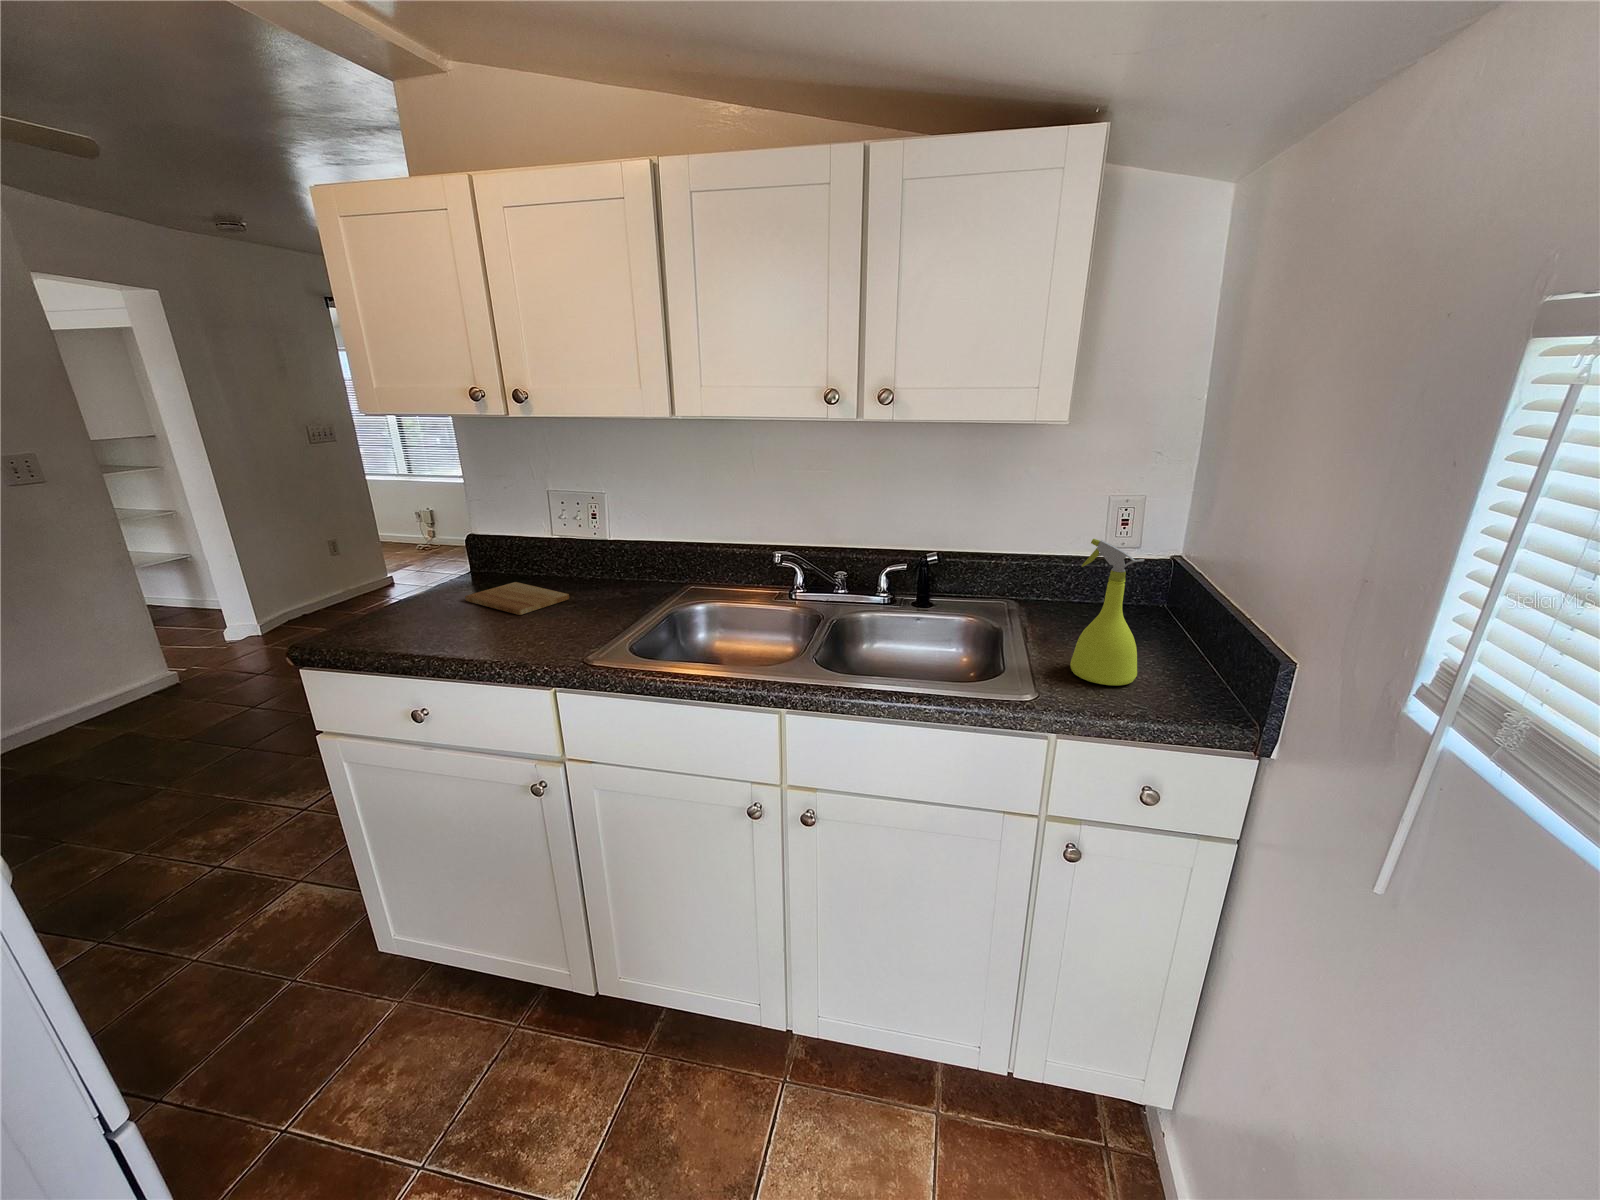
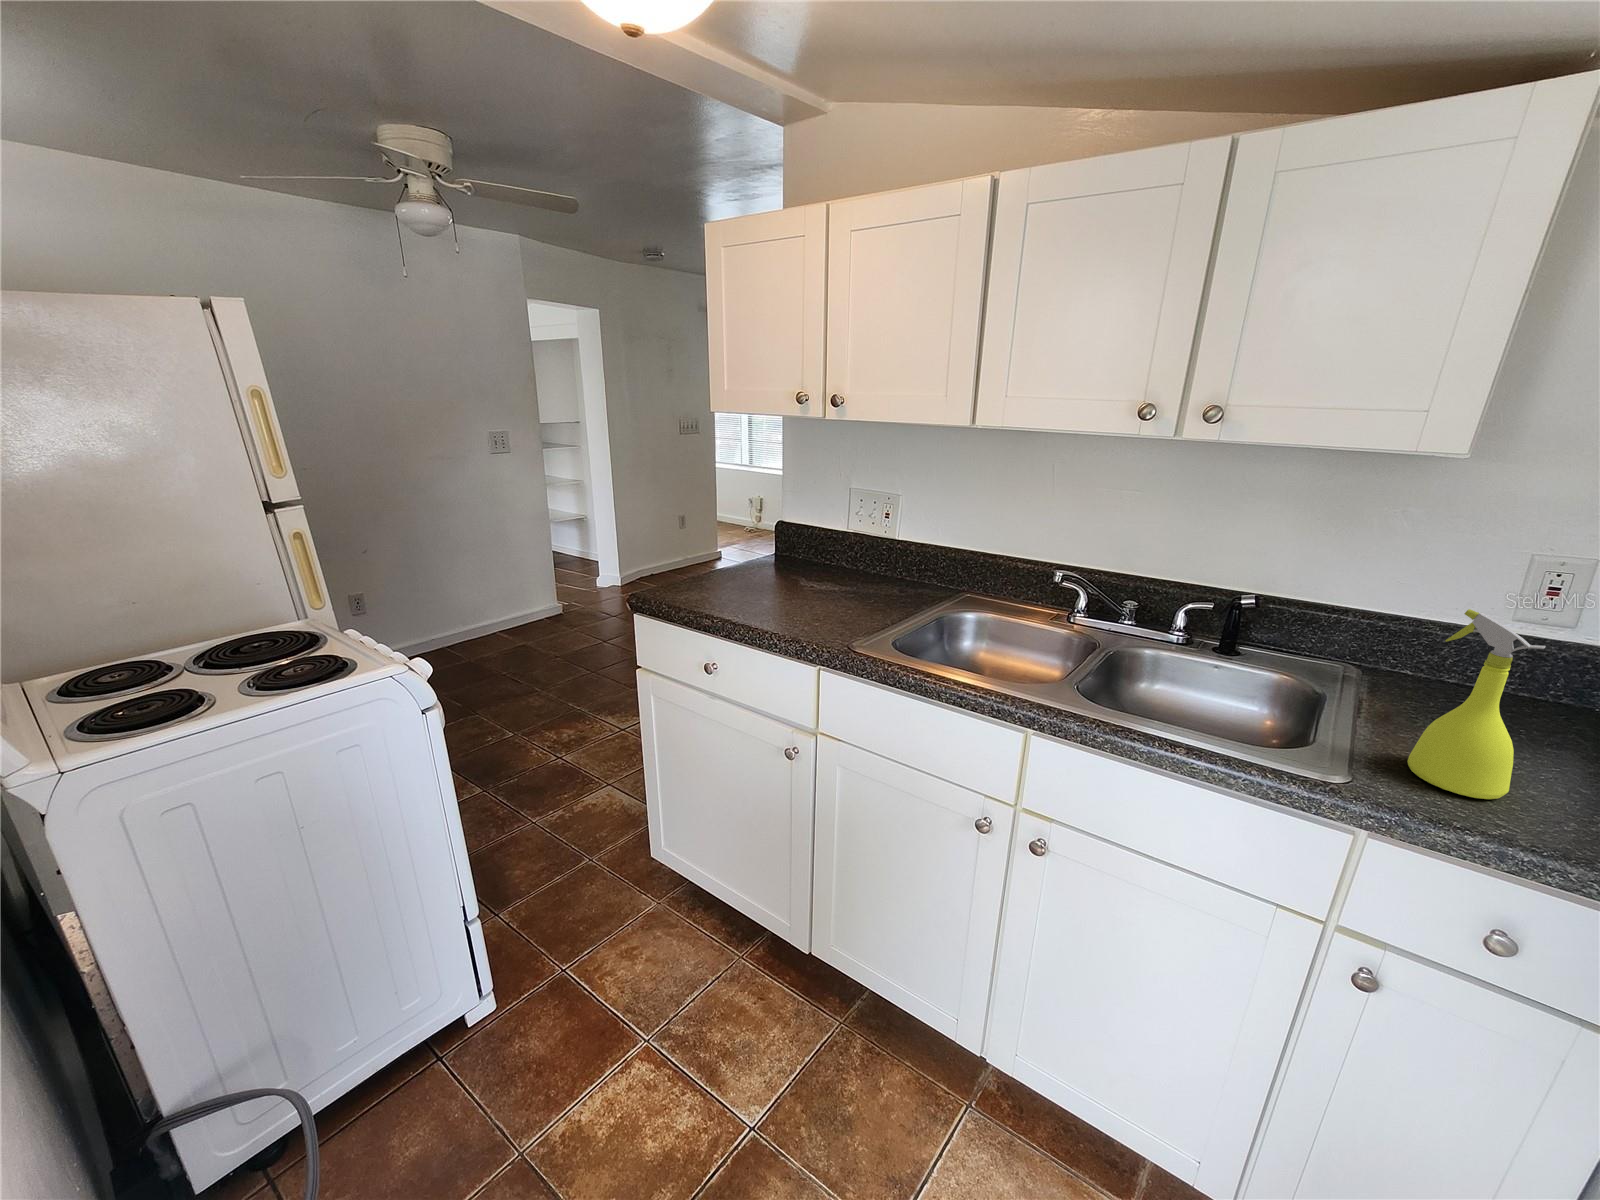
cutting board: present [465,582,569,615] -> none [758,559,845,590]

